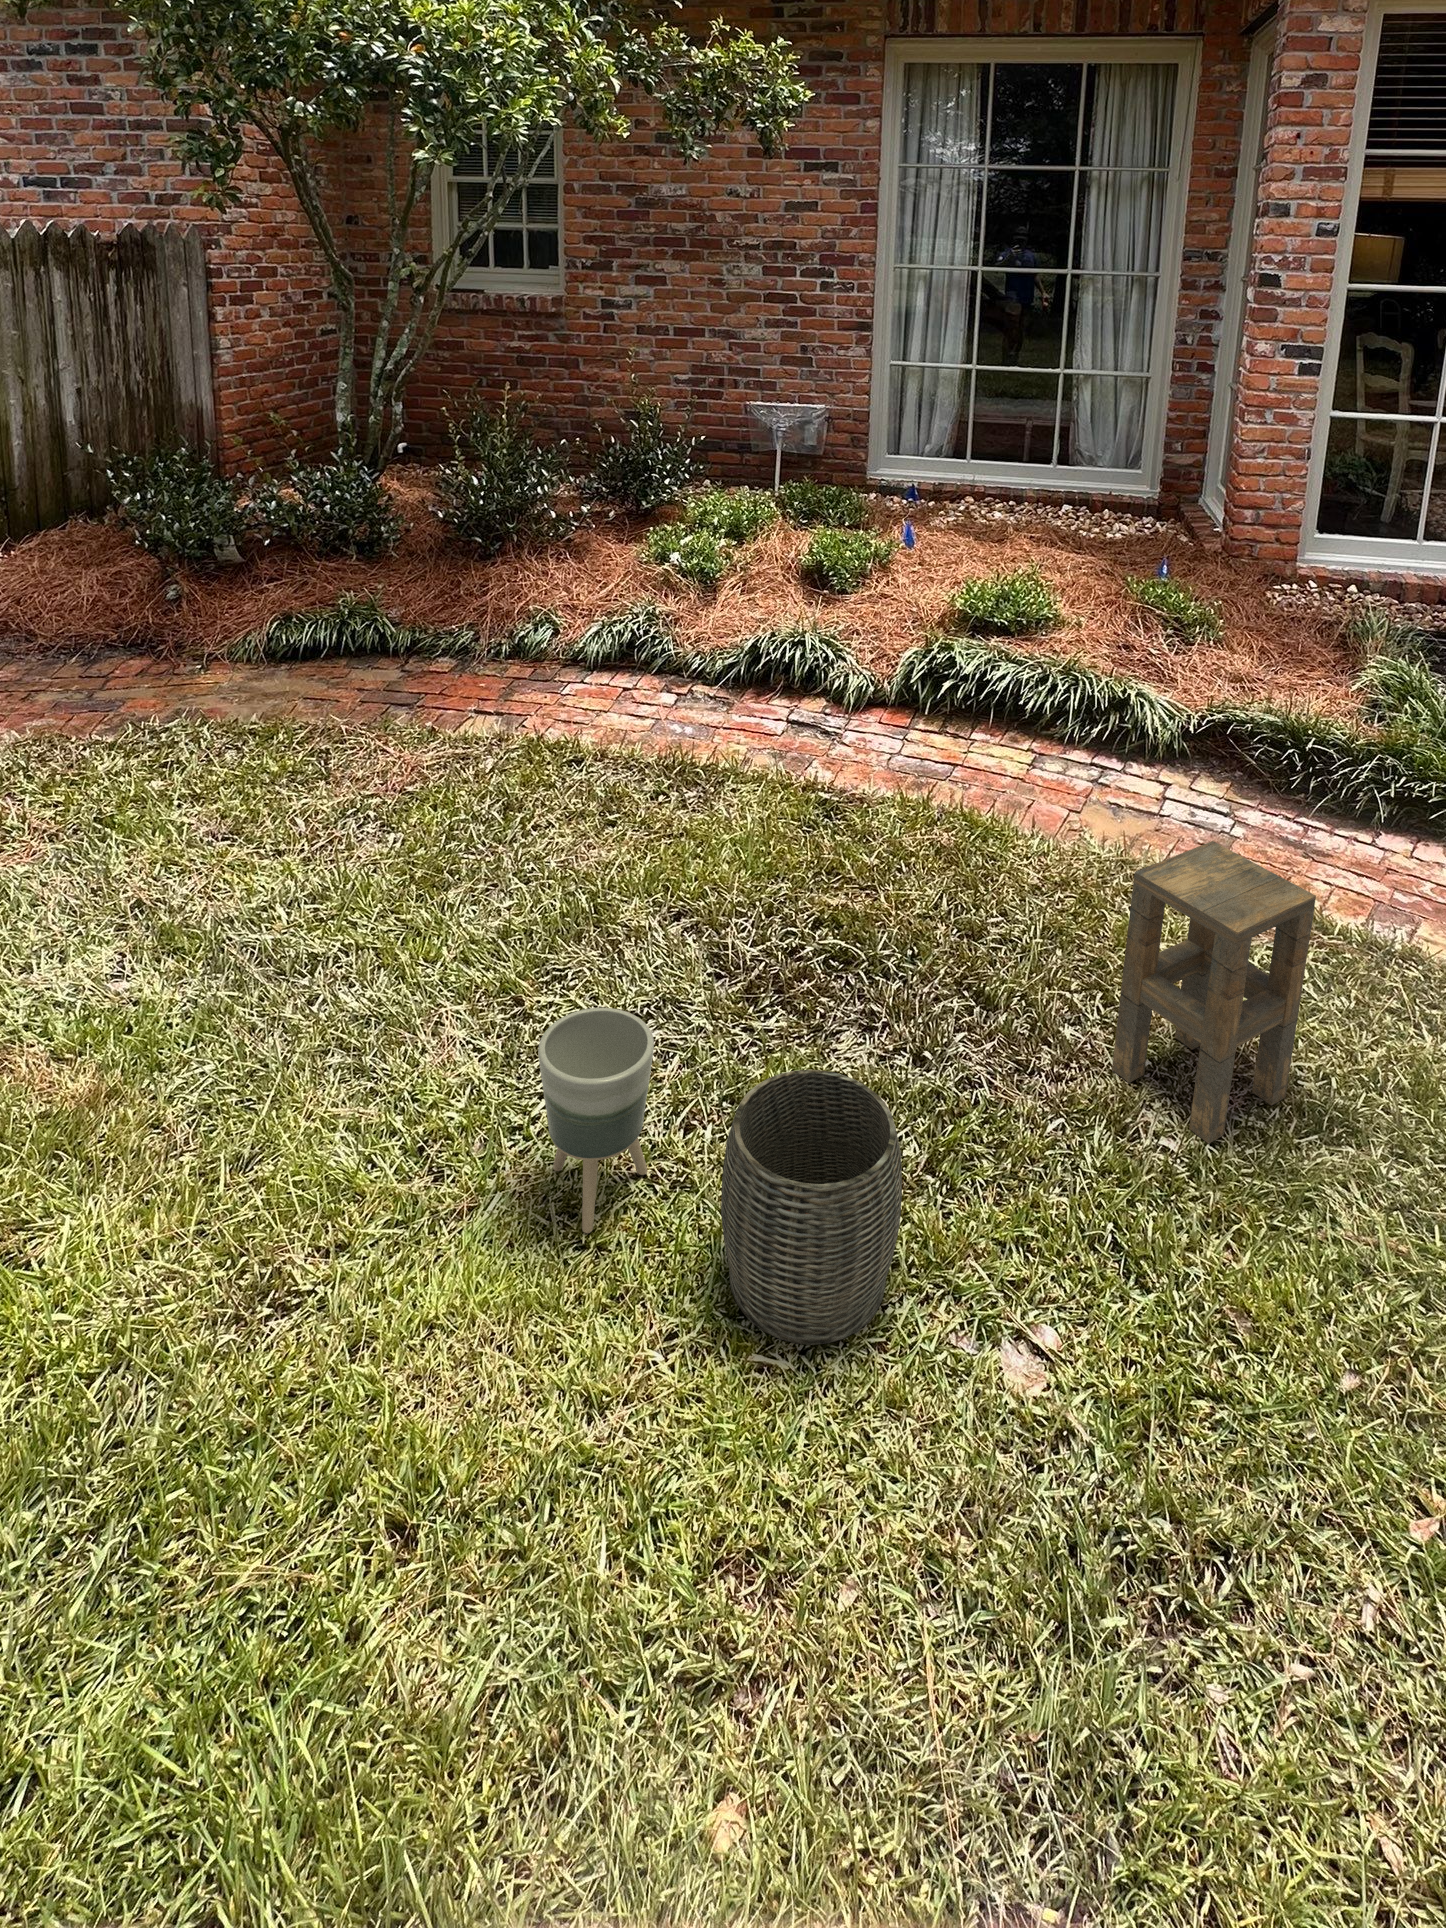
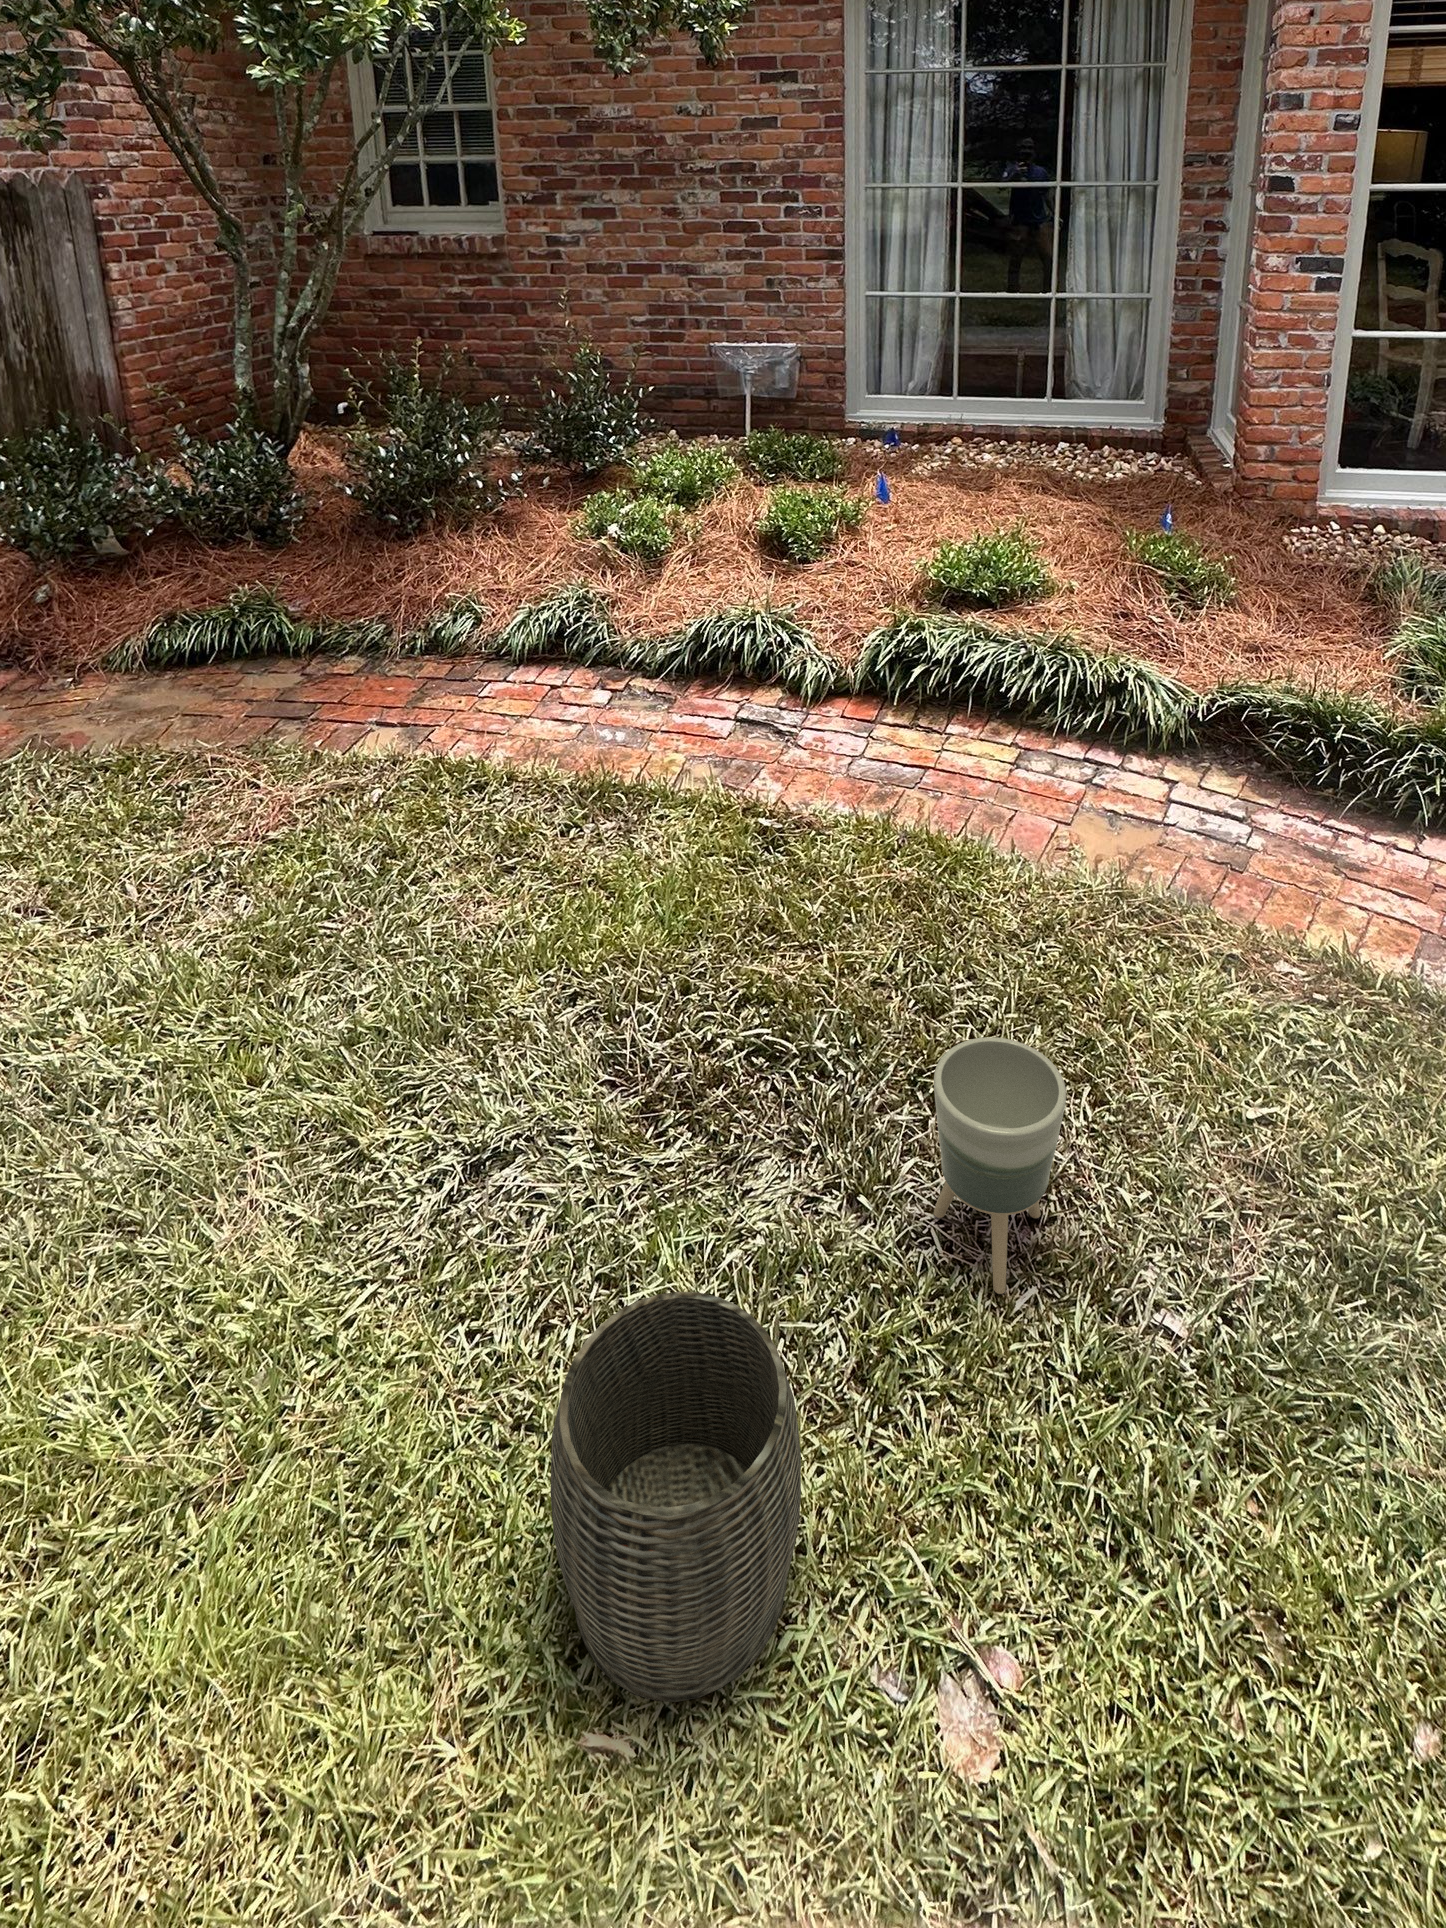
side table: present [1112,841,1316,1144] -> none [1101,913,1360,1318]
planter: present [538,1008,654,1233] -> present [934,1037,1066,1294]

